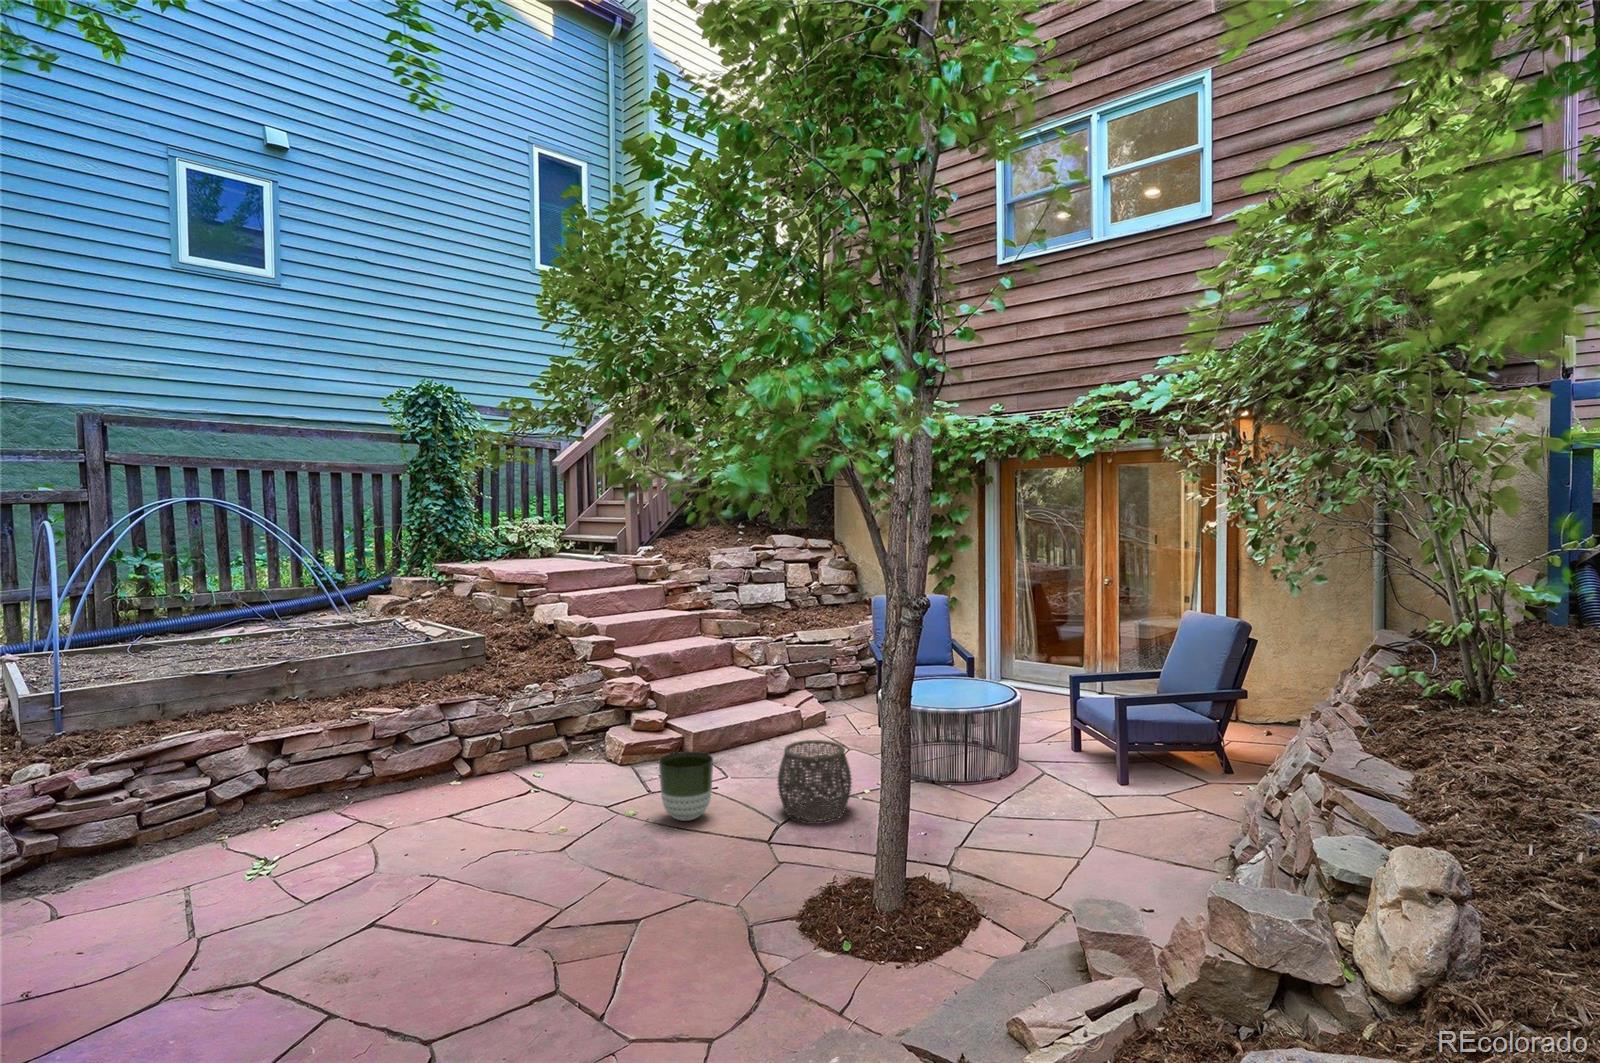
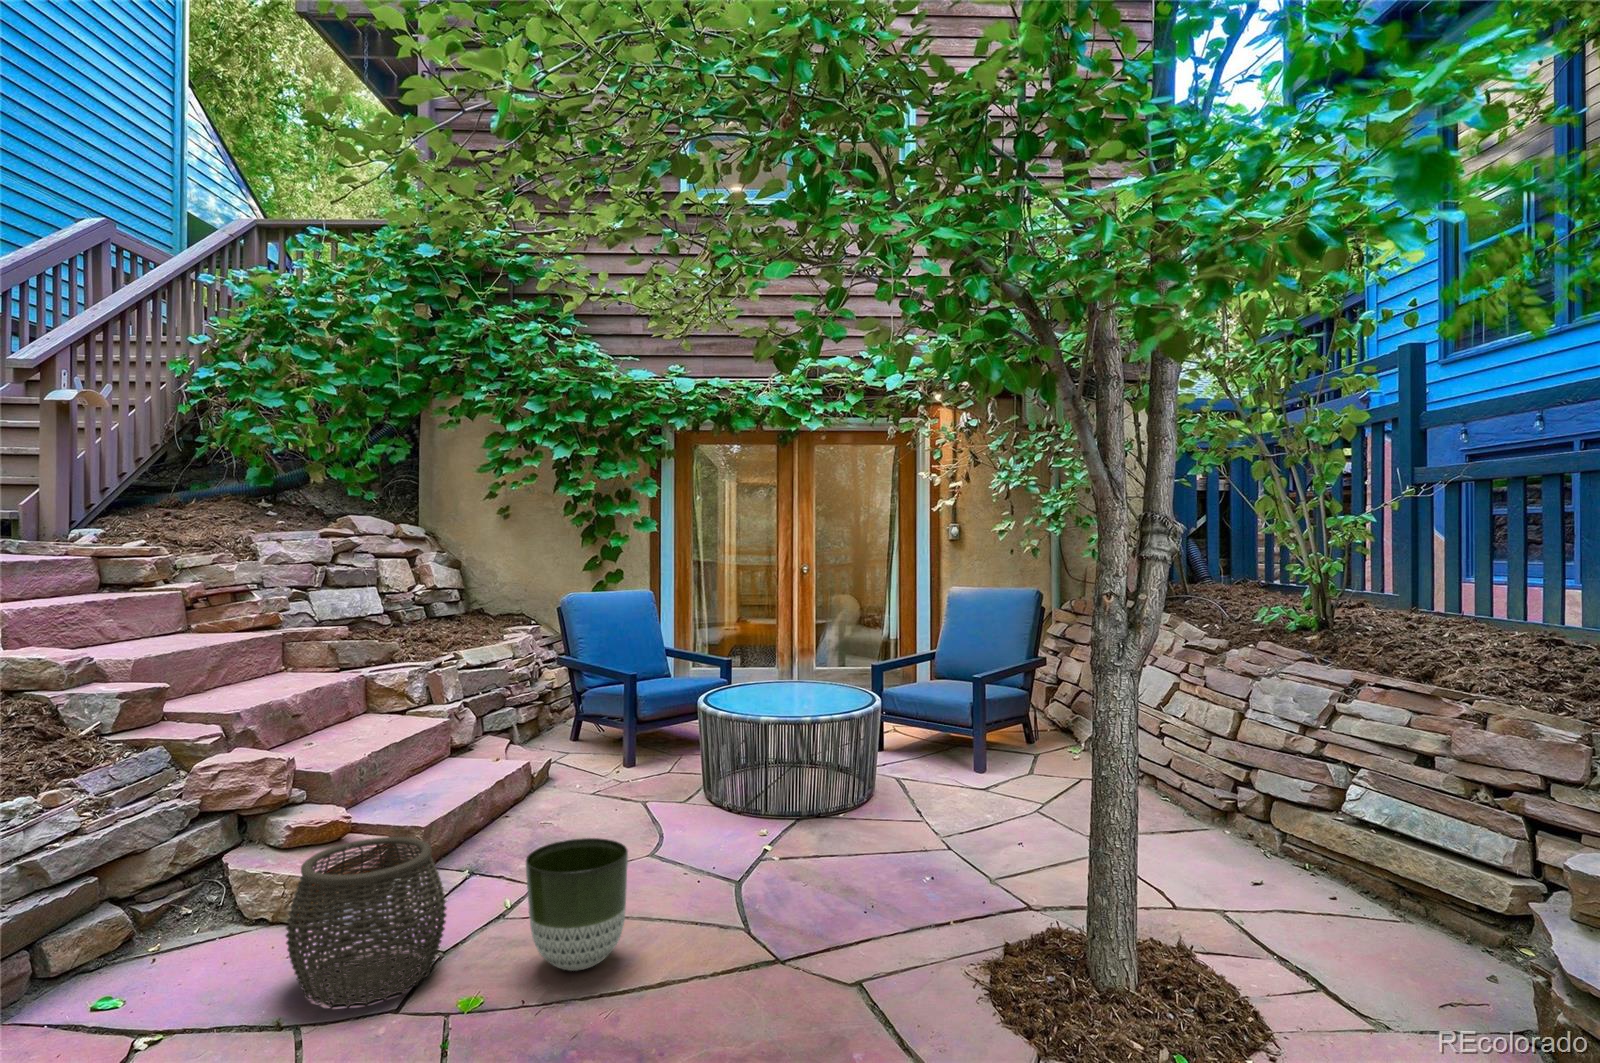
woven basket: present [778,740,852,821] -> present [286,837,447,1007]

